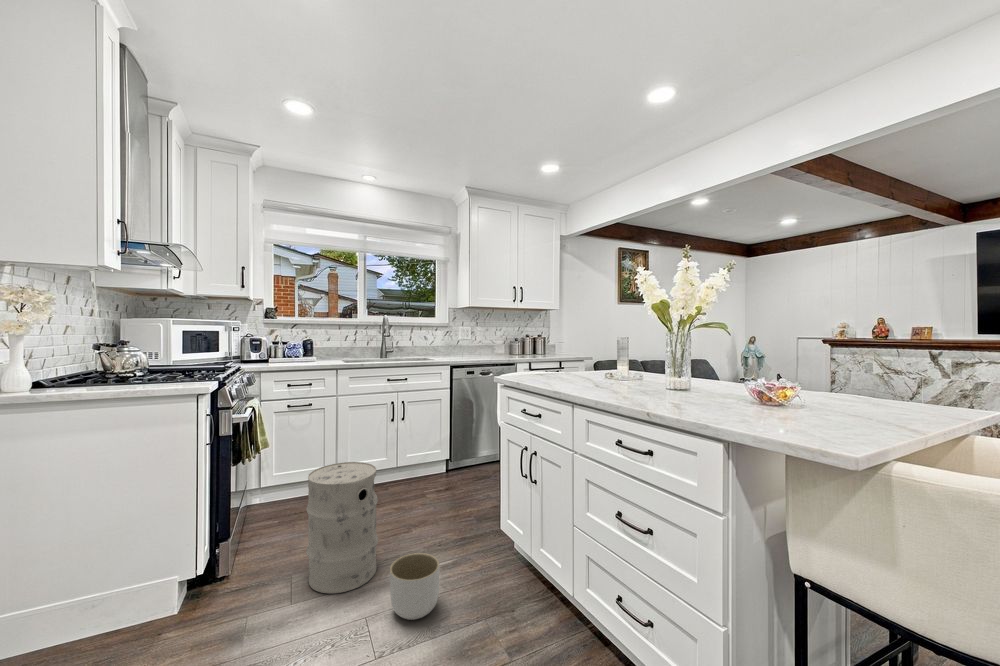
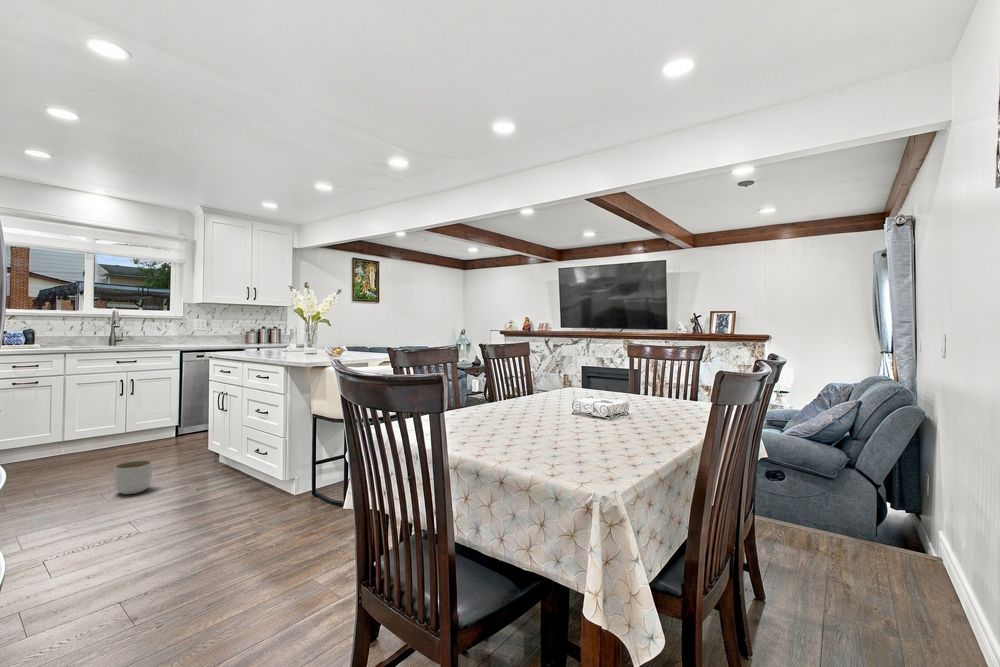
trash can: present [306,462,378,593] -> none [44,412,106,494]

